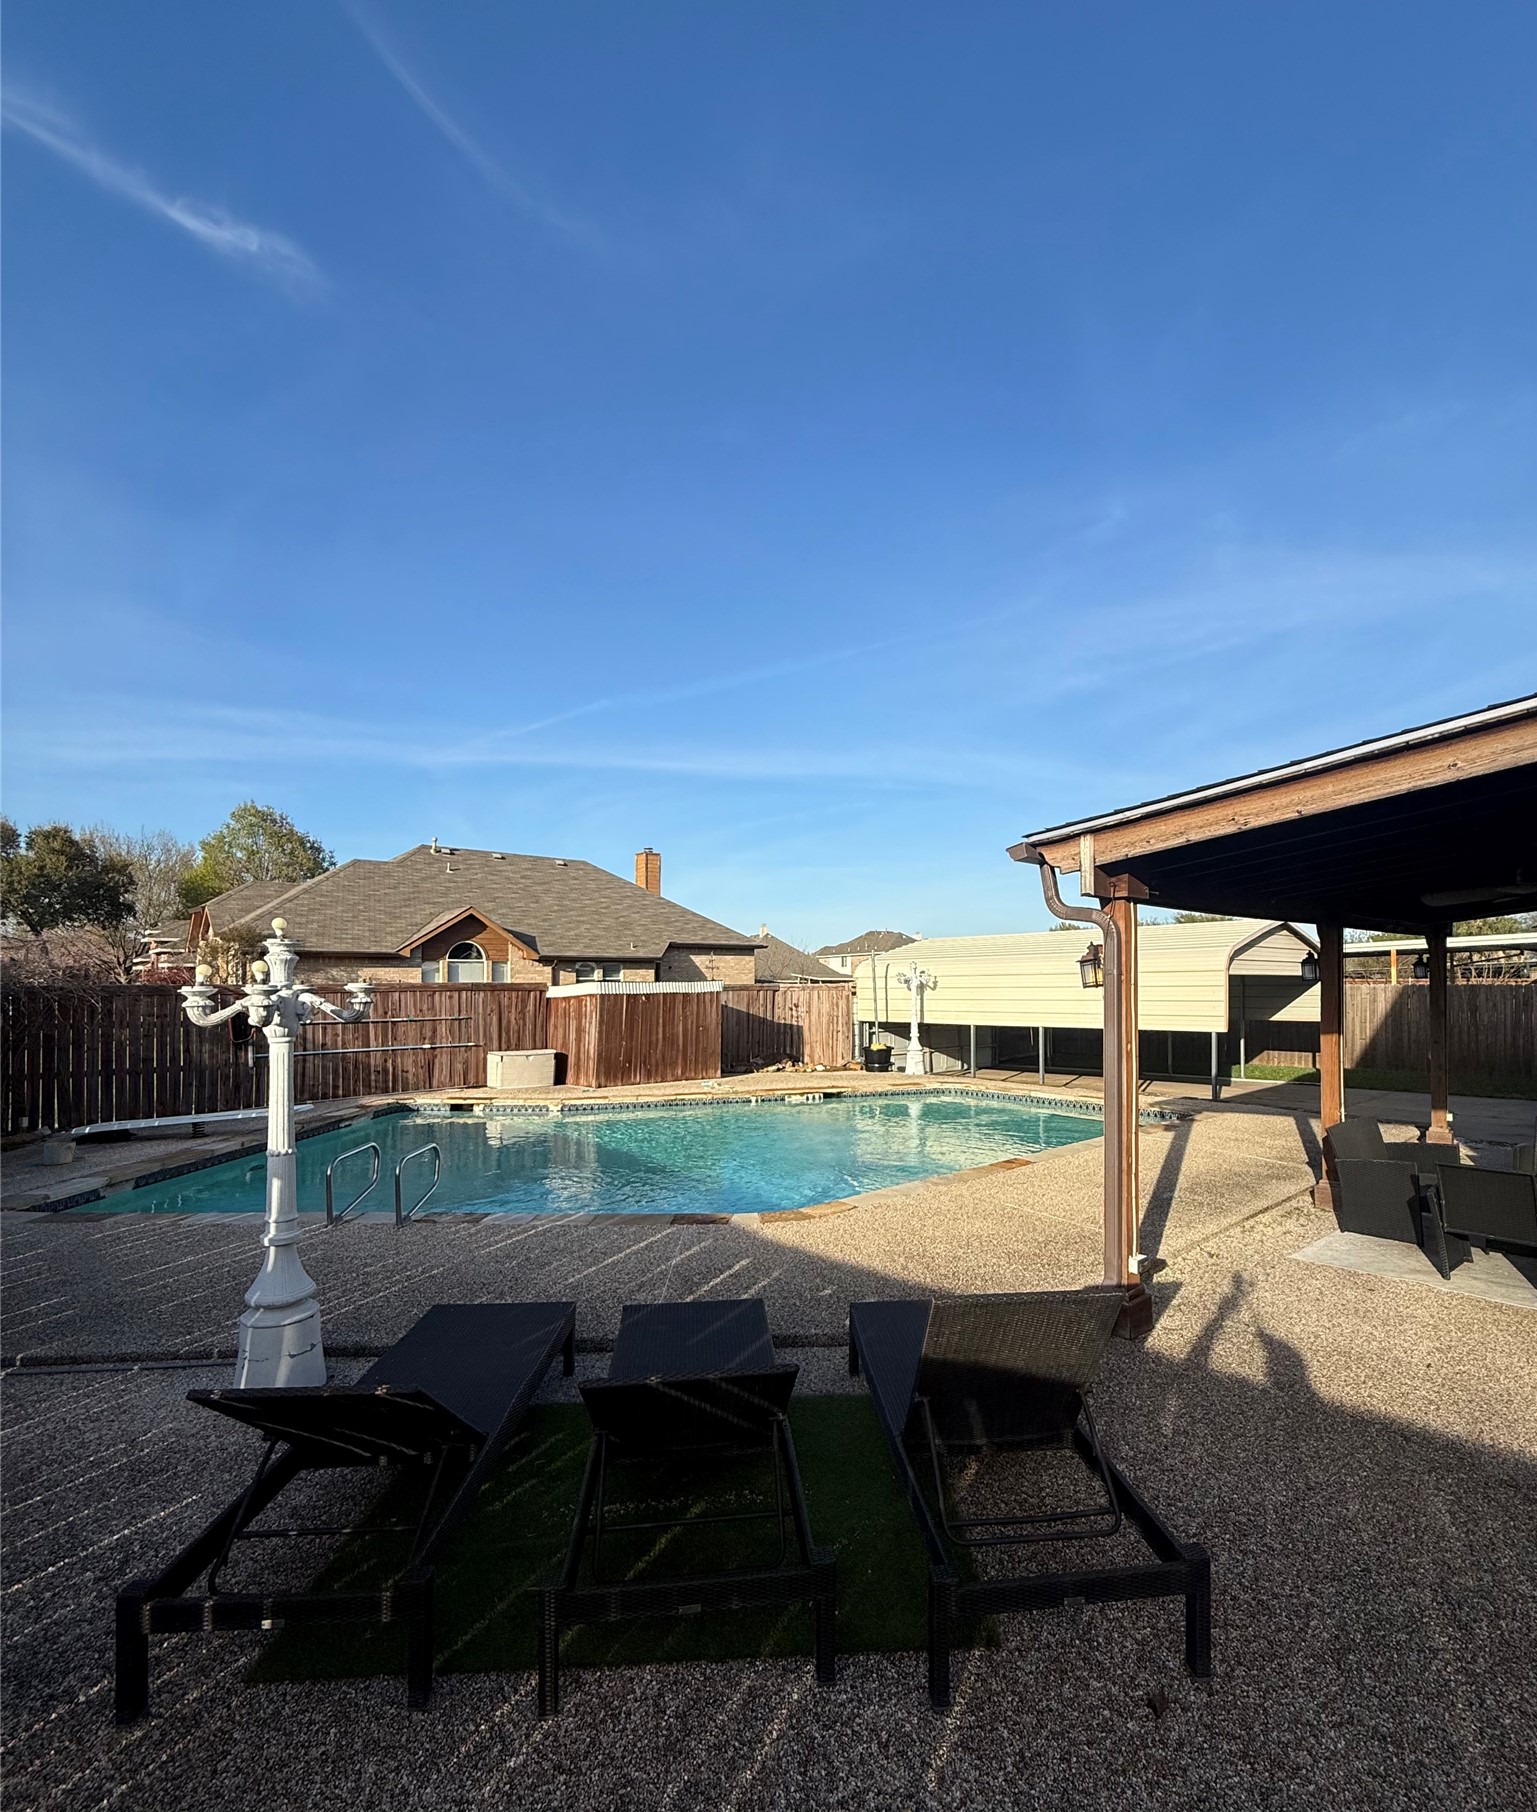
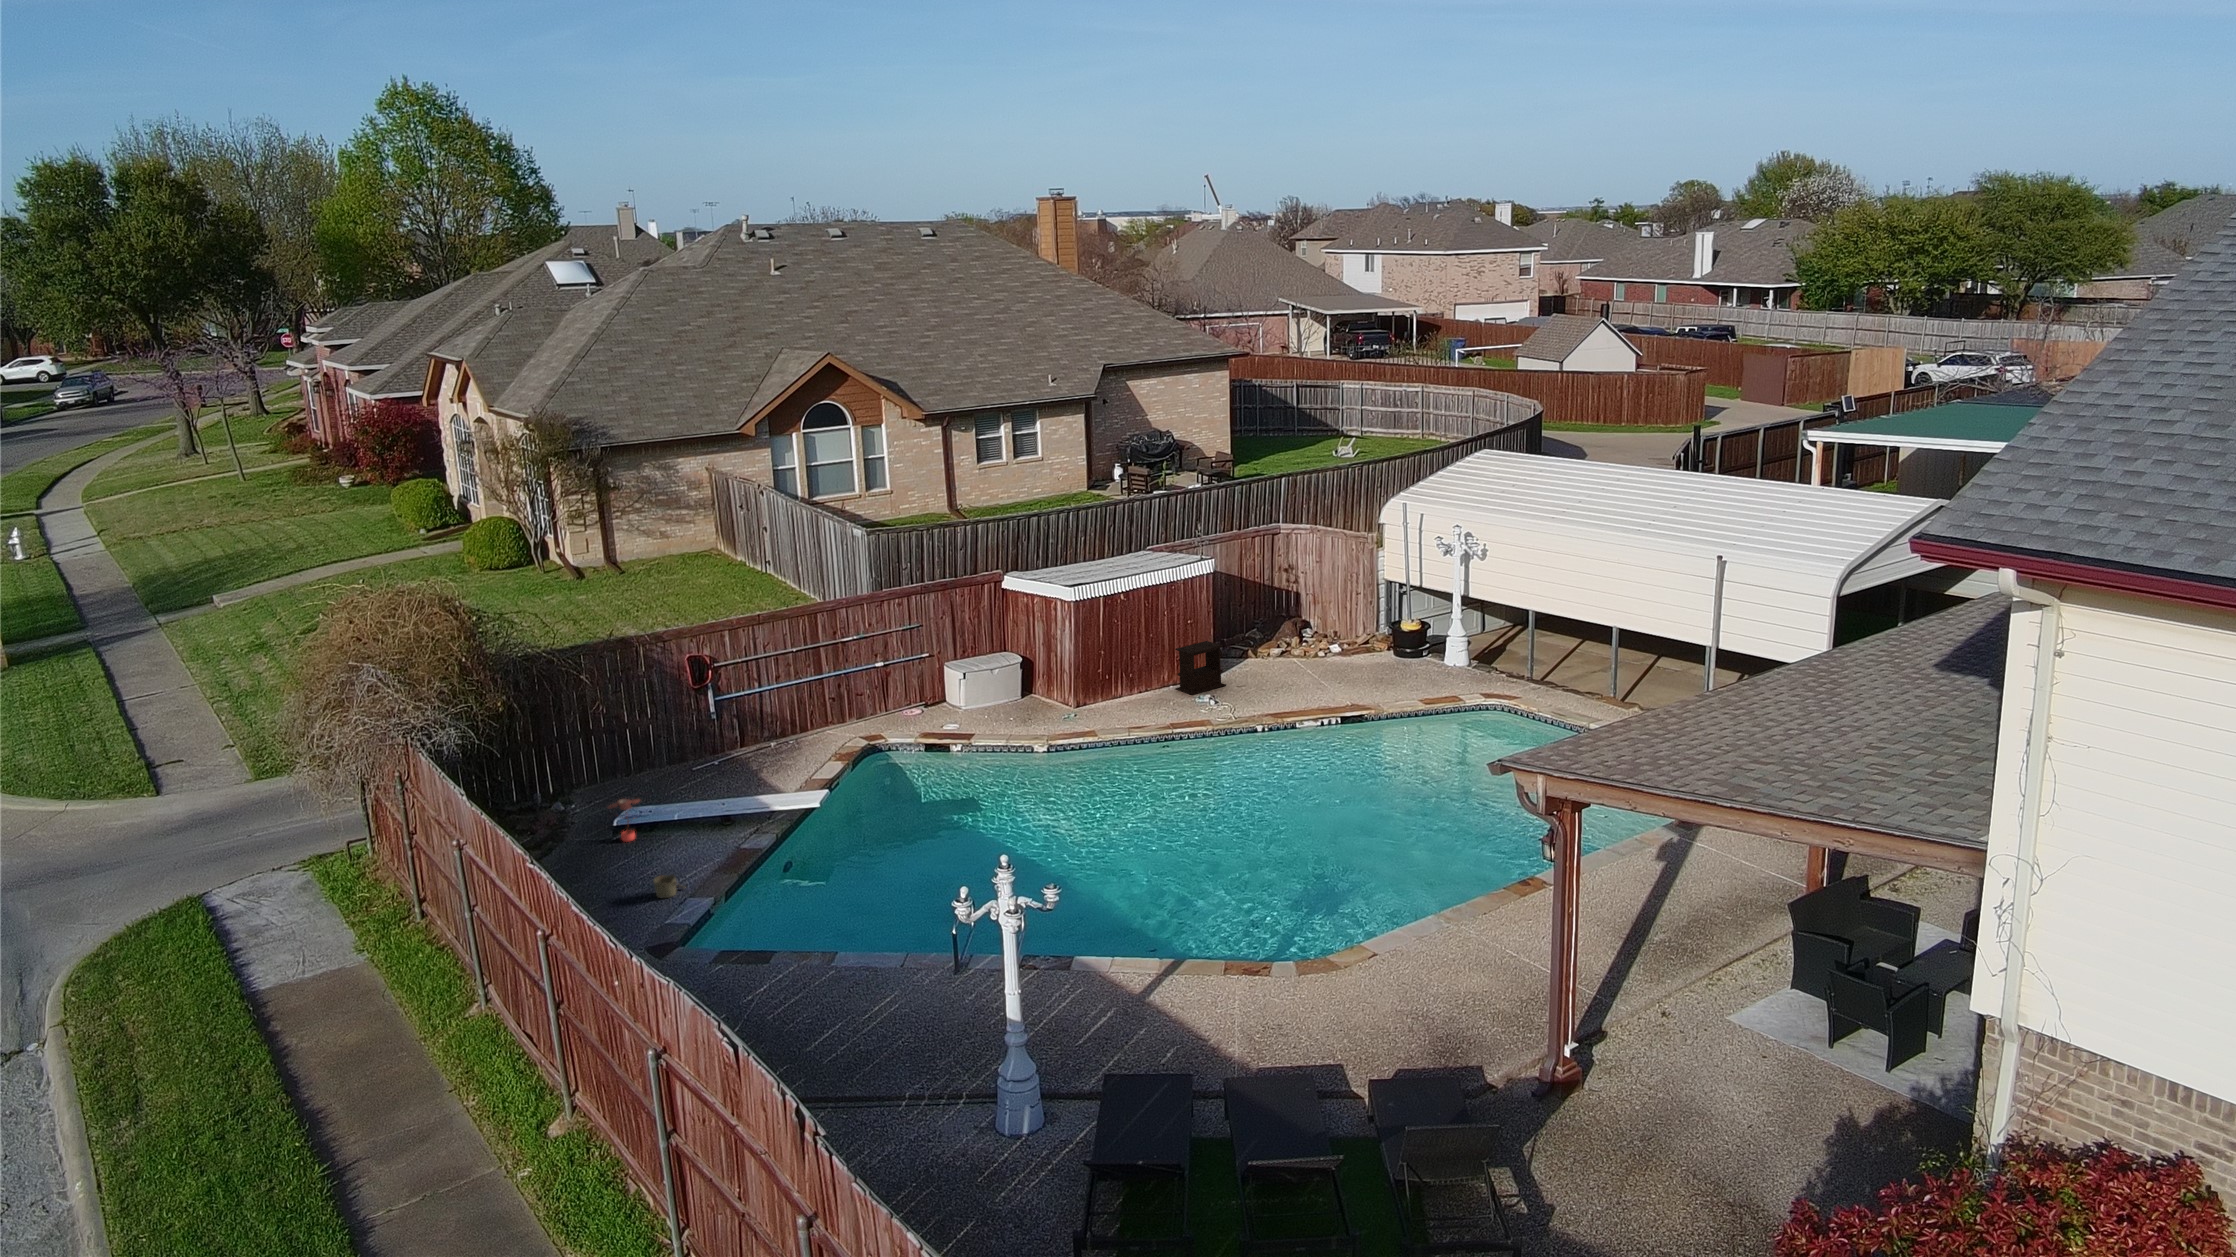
side table: none [686,1049,730,1087] -> present [1175,641,1226,695]
potted plant: none [61,1096,105,1141] -> present [608,799,640,842]

